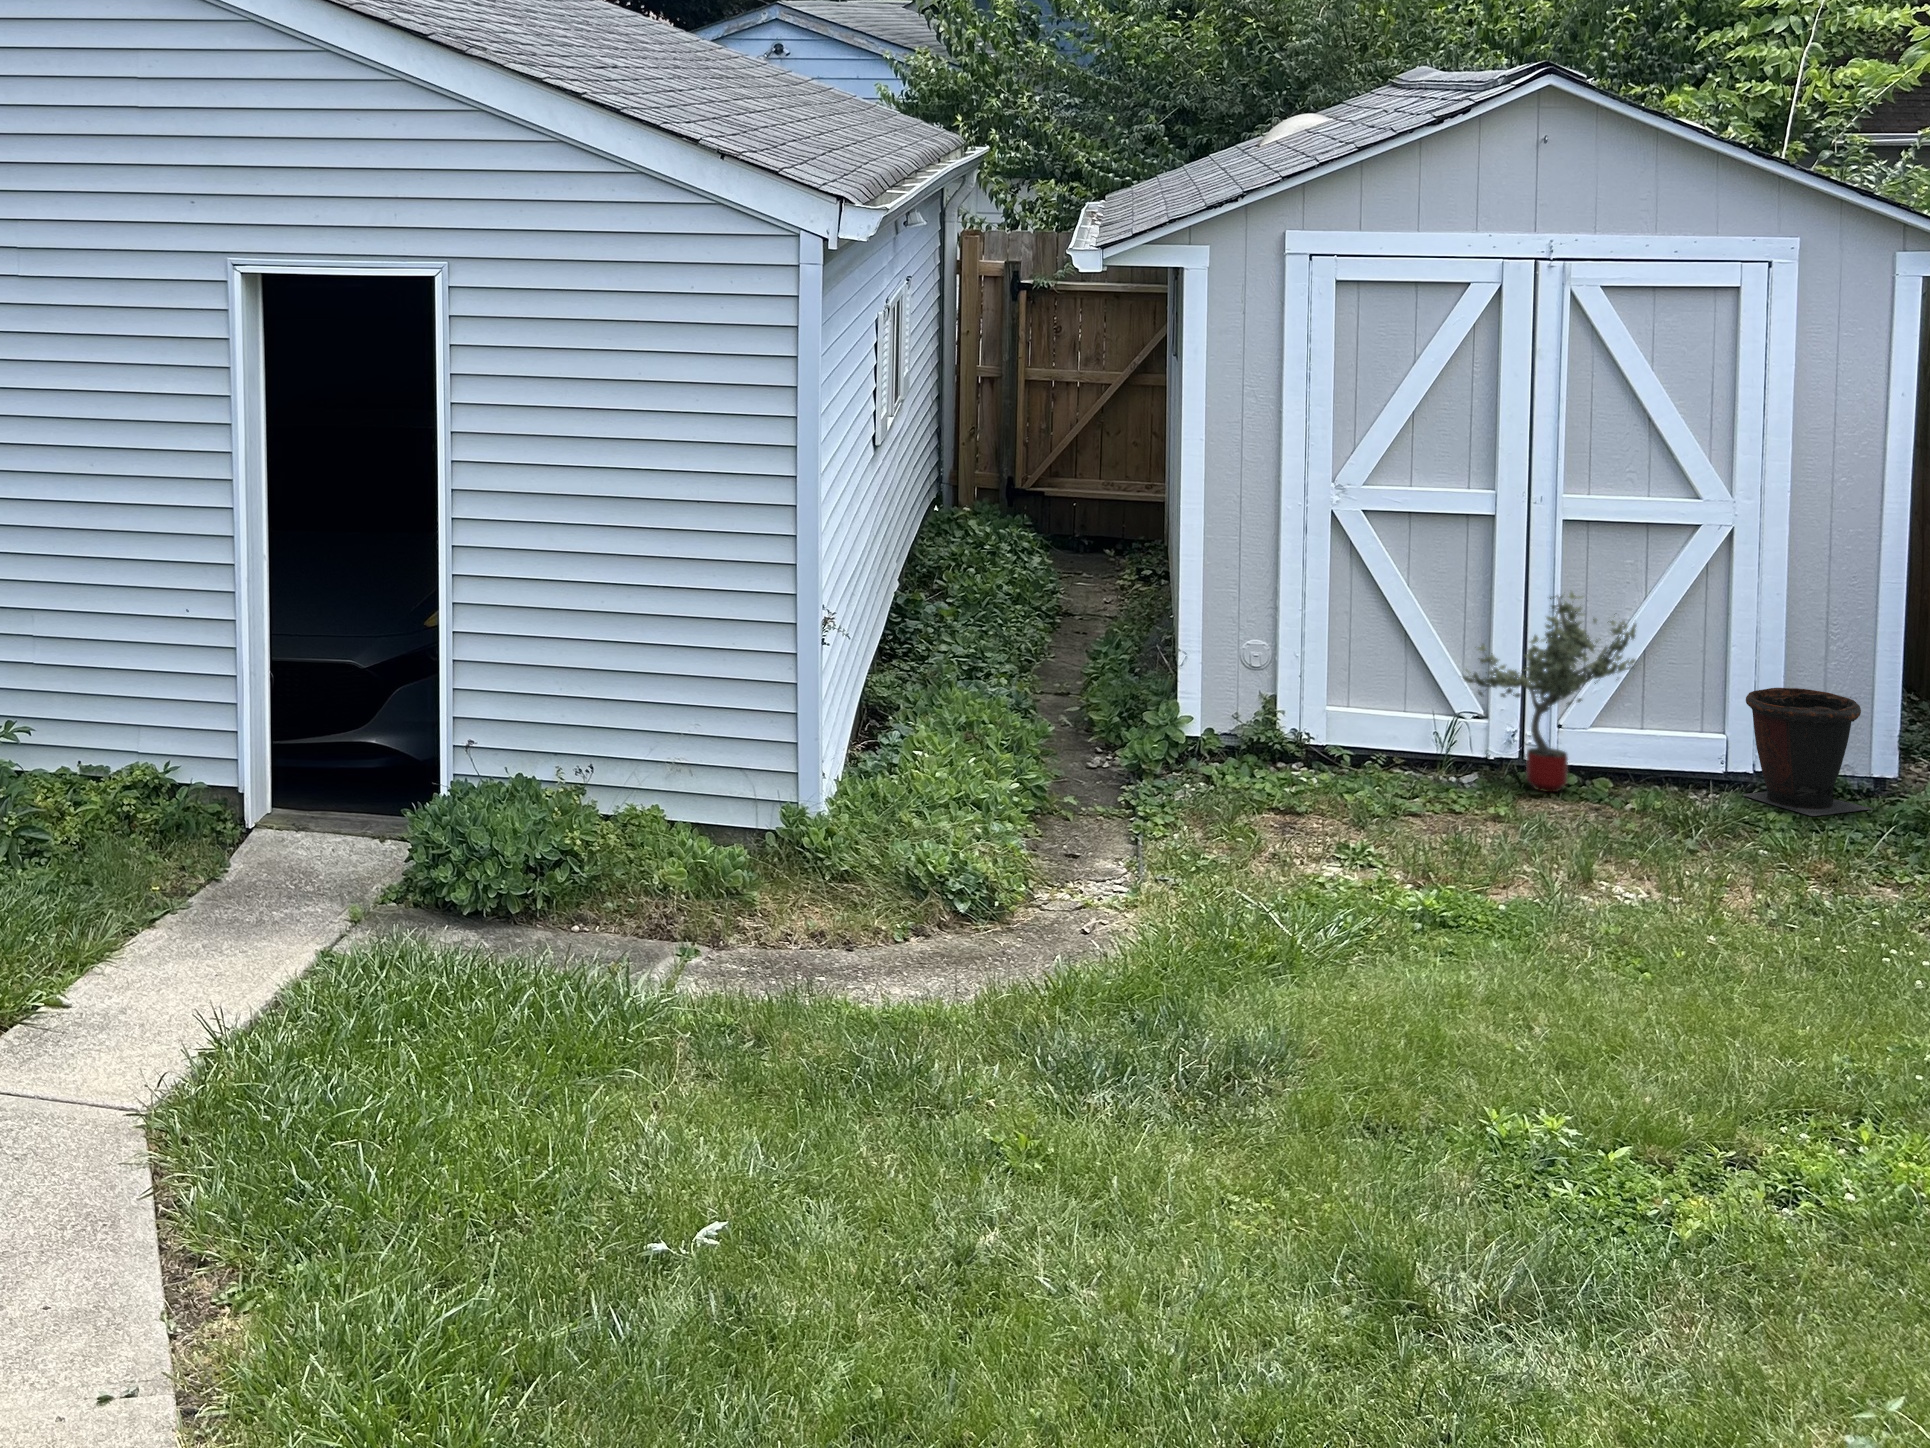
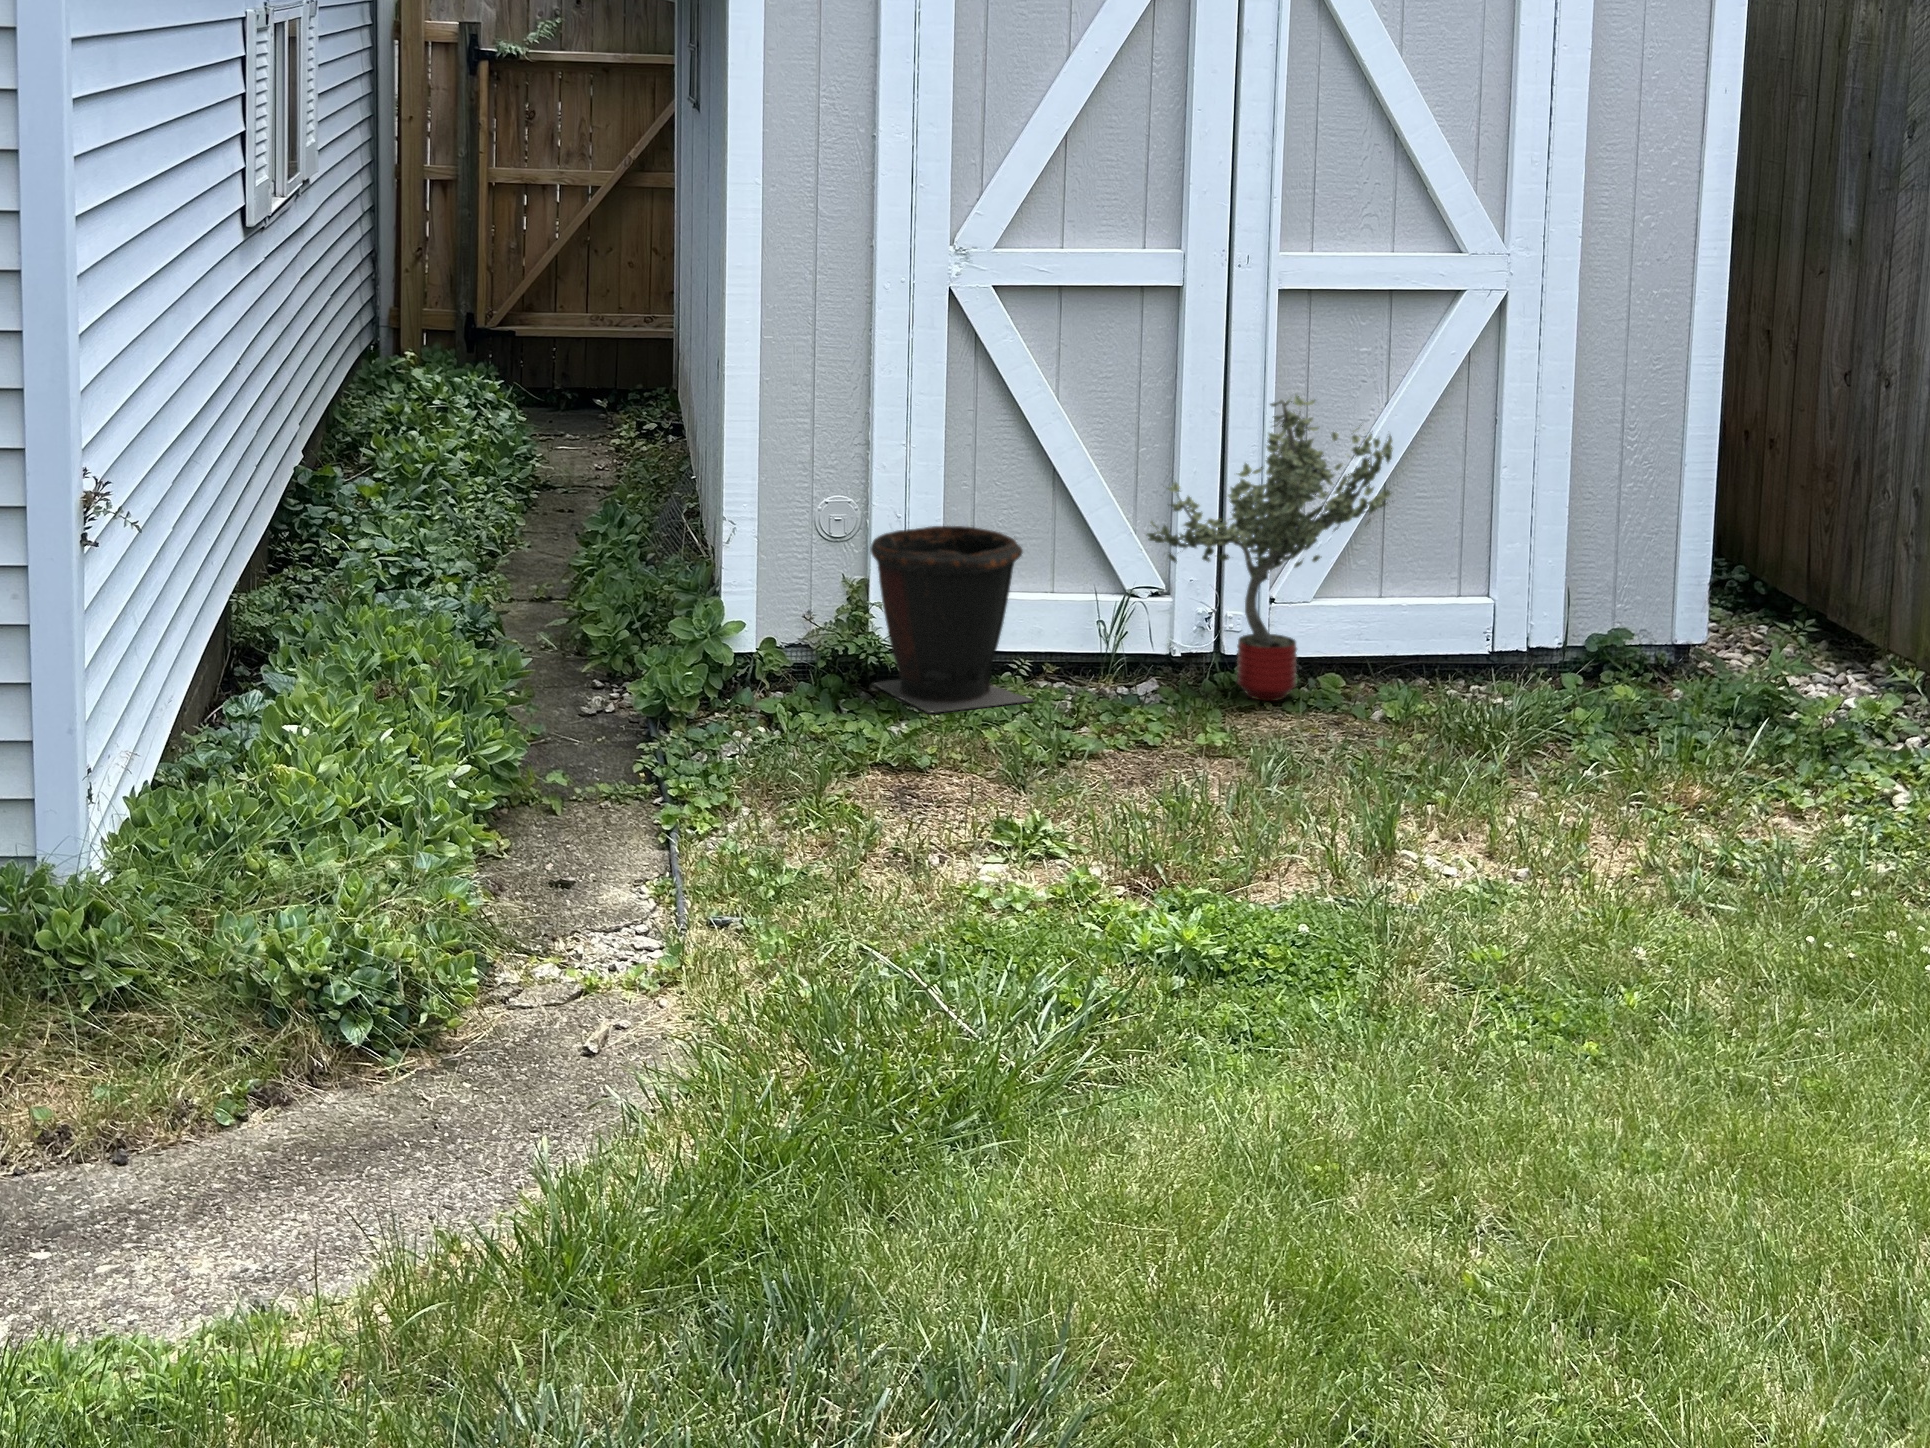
bucket: present [1743,688,1872,816] -> present [870,526,1033,713]

